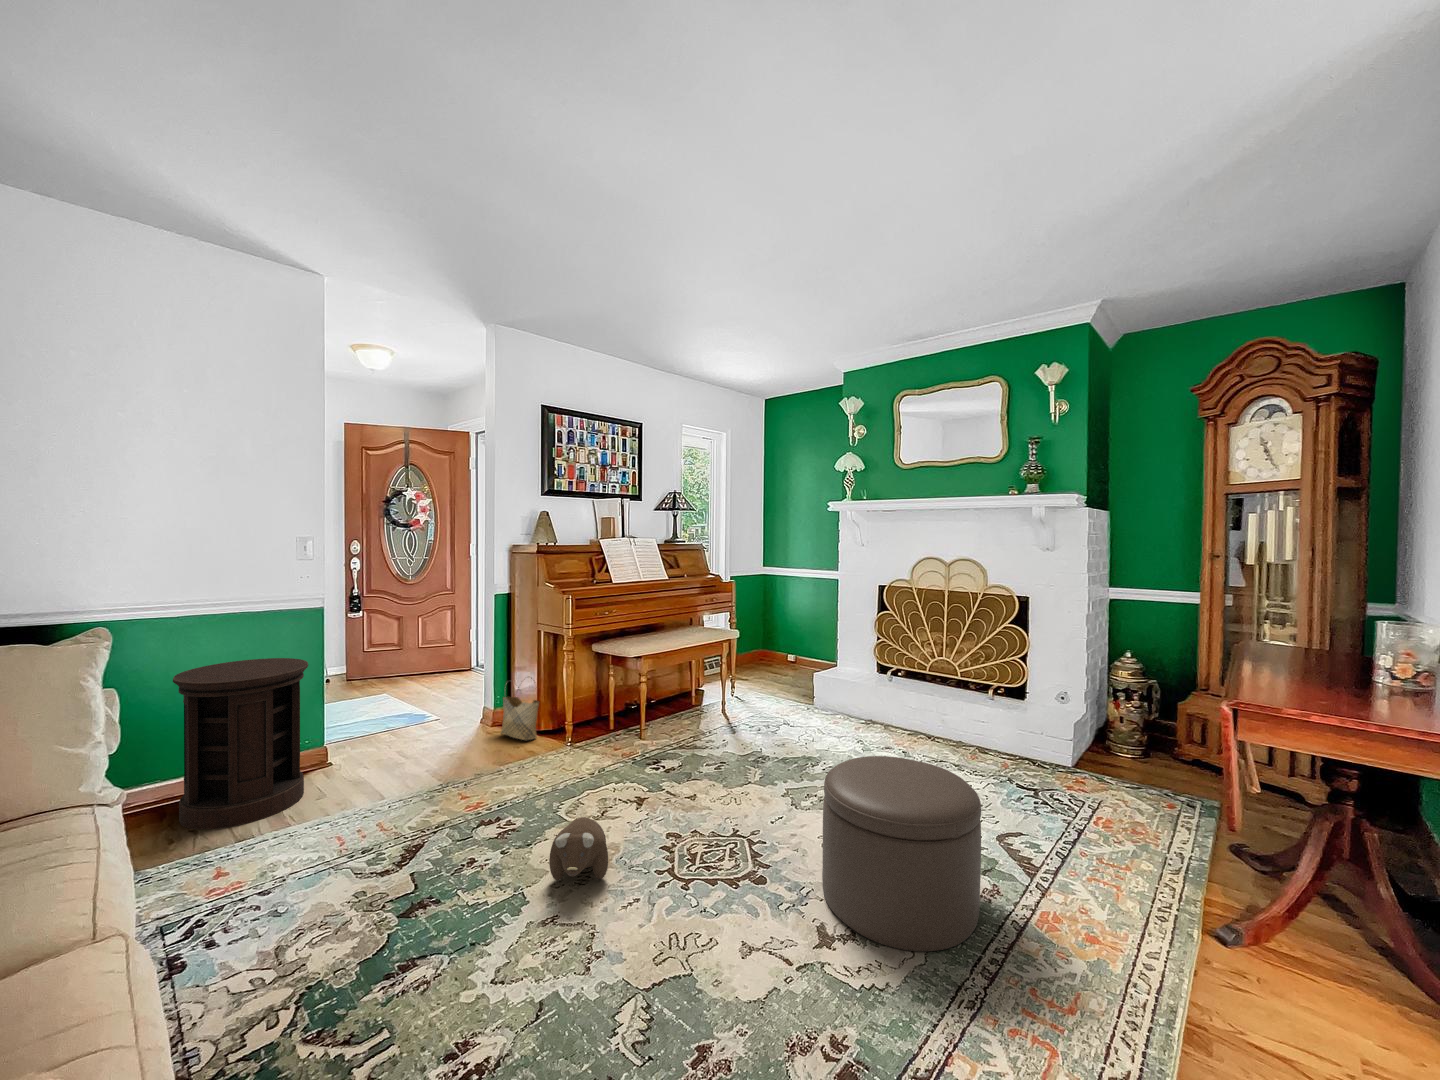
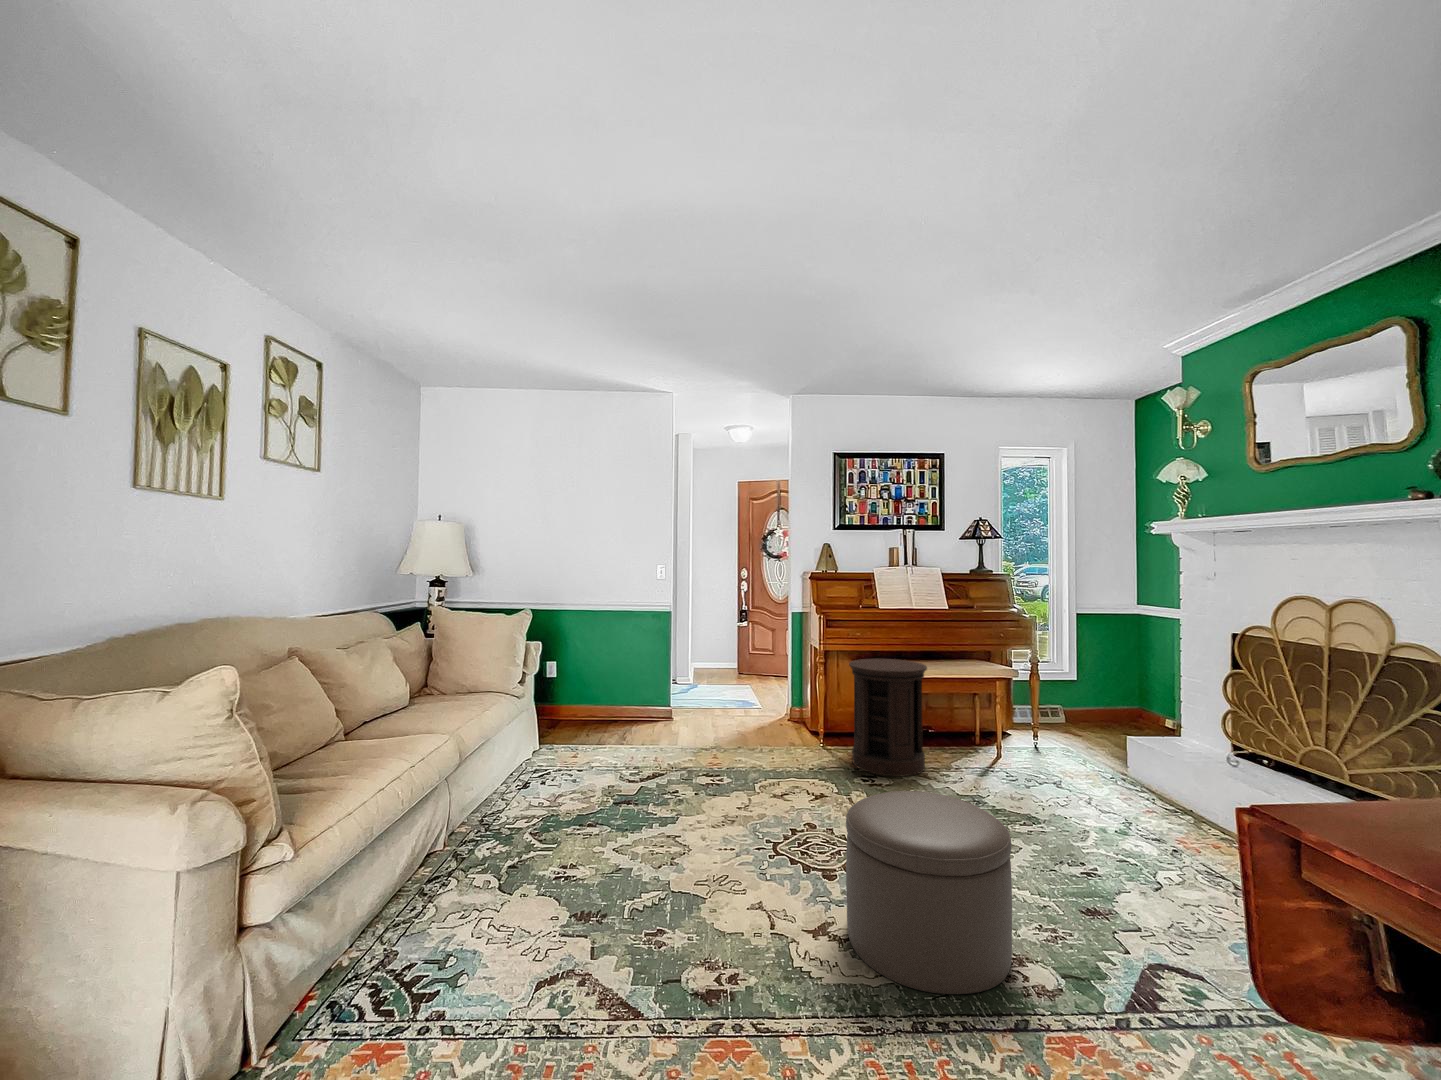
side table: present [173,658,308,829] -> present [849,659,927,776]
woven basket: present [501,678,539,740] -> none [783,687,808,741]
plush toy: present [549,817,608,880] -> none [690,782,745,832]

